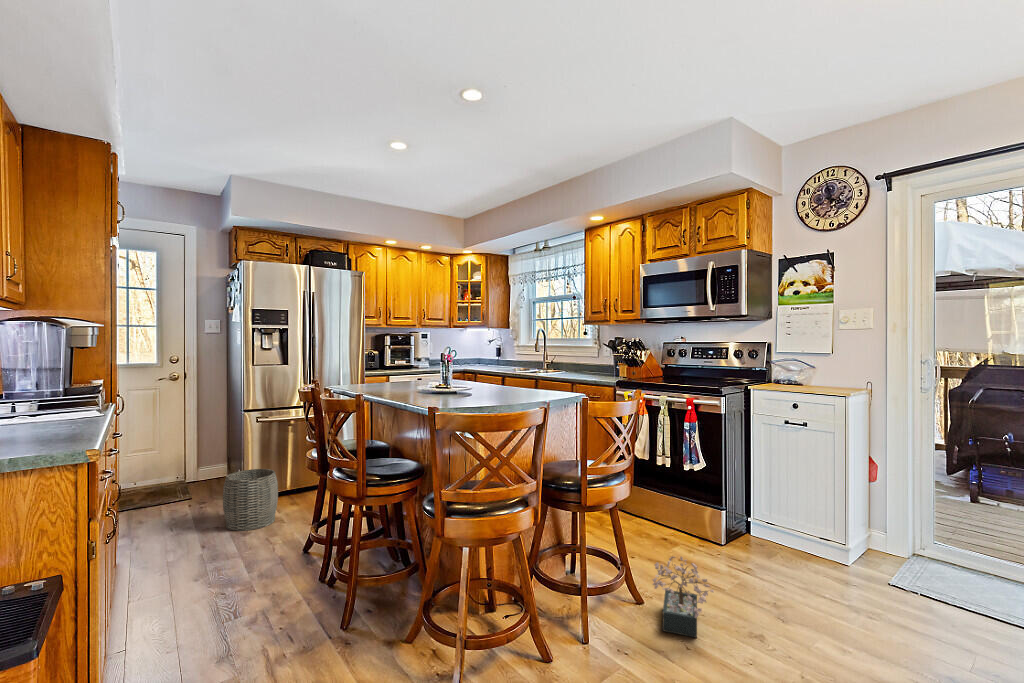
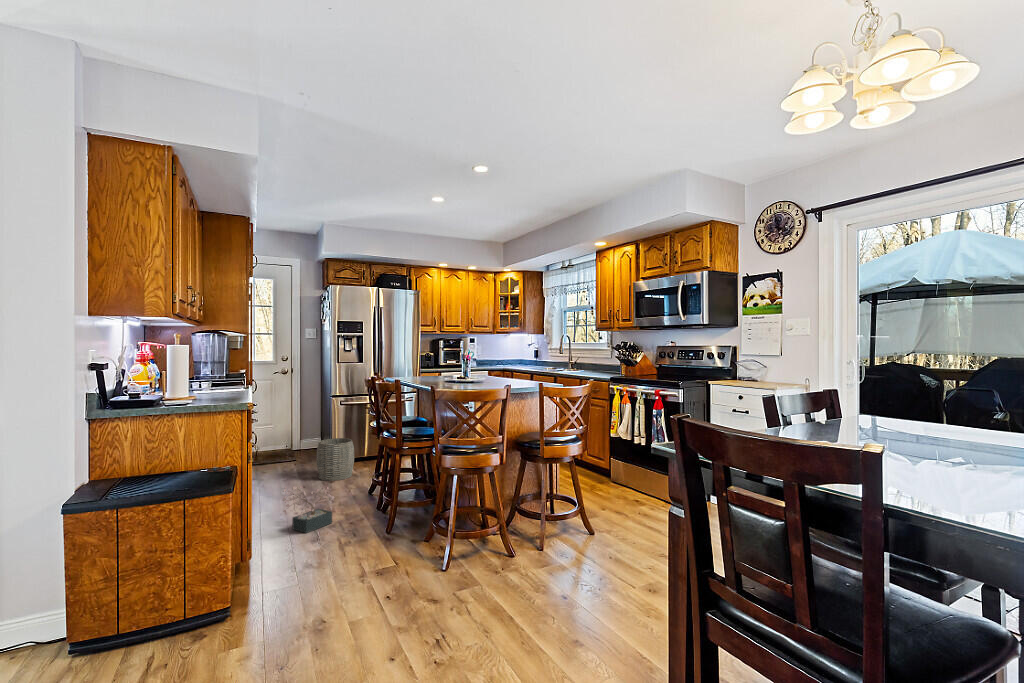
decorative plant: present [653,557,714,637] -> present [283,486,334,533]

